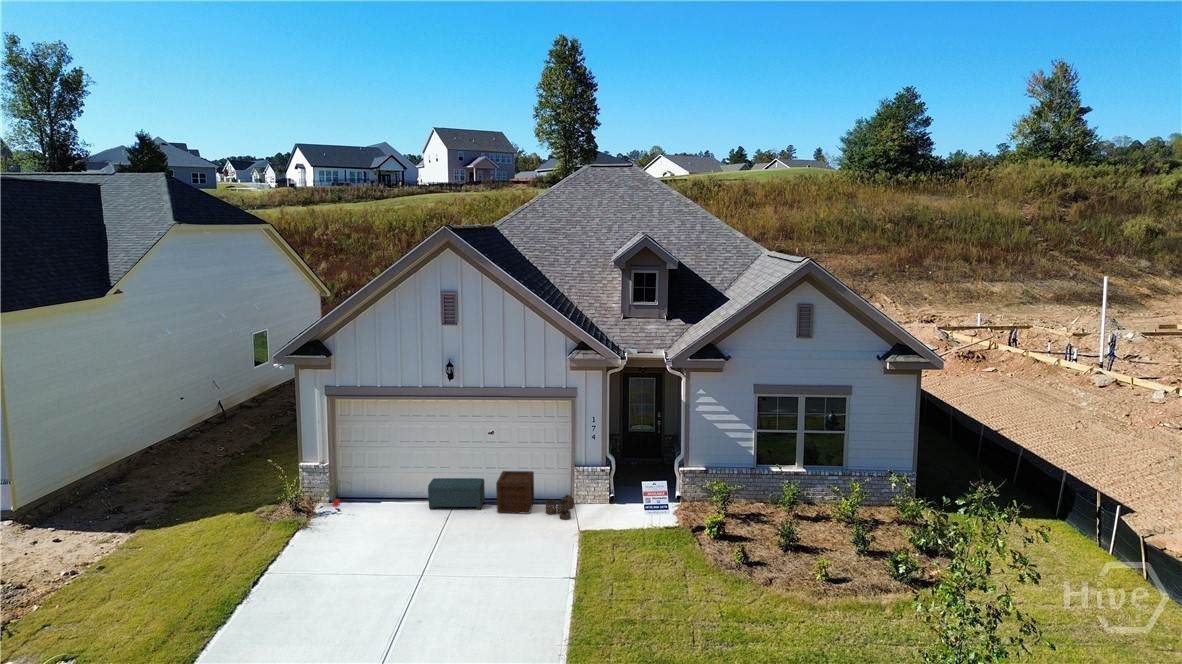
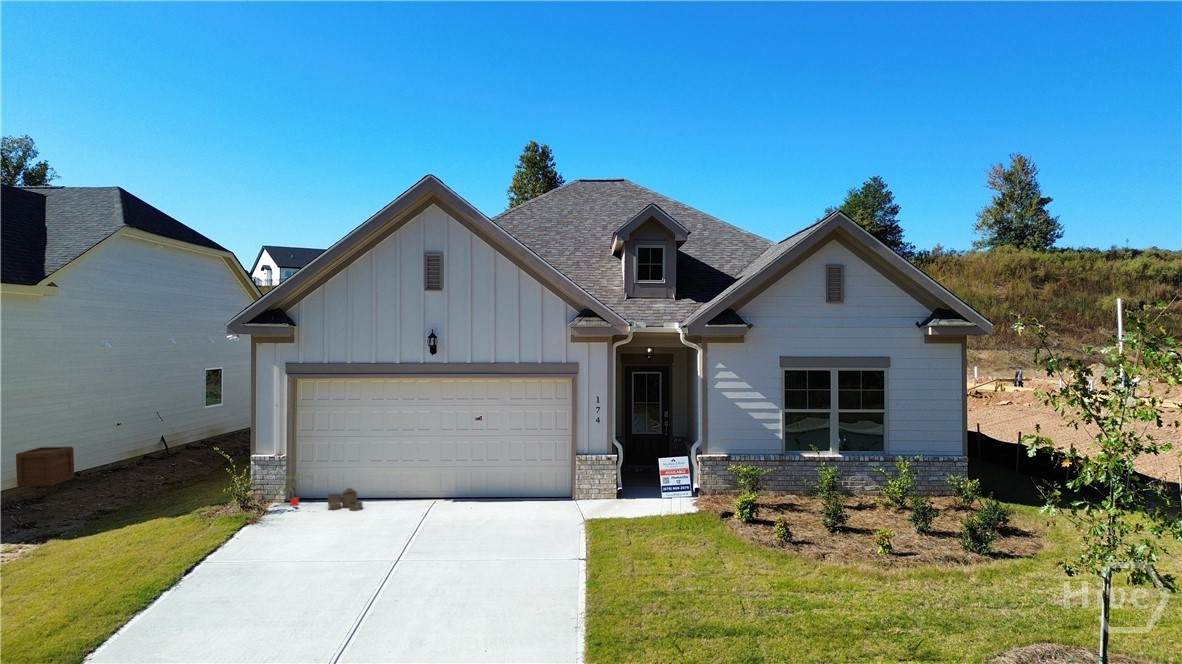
wooden crate: present [496,471,534,514] -> present [16,447,74,487]
bench: present [428,478,485,510] -> none [405,471,471,507]
woven basket: present [546,495,574,520] -> present [328,488,363,511]

